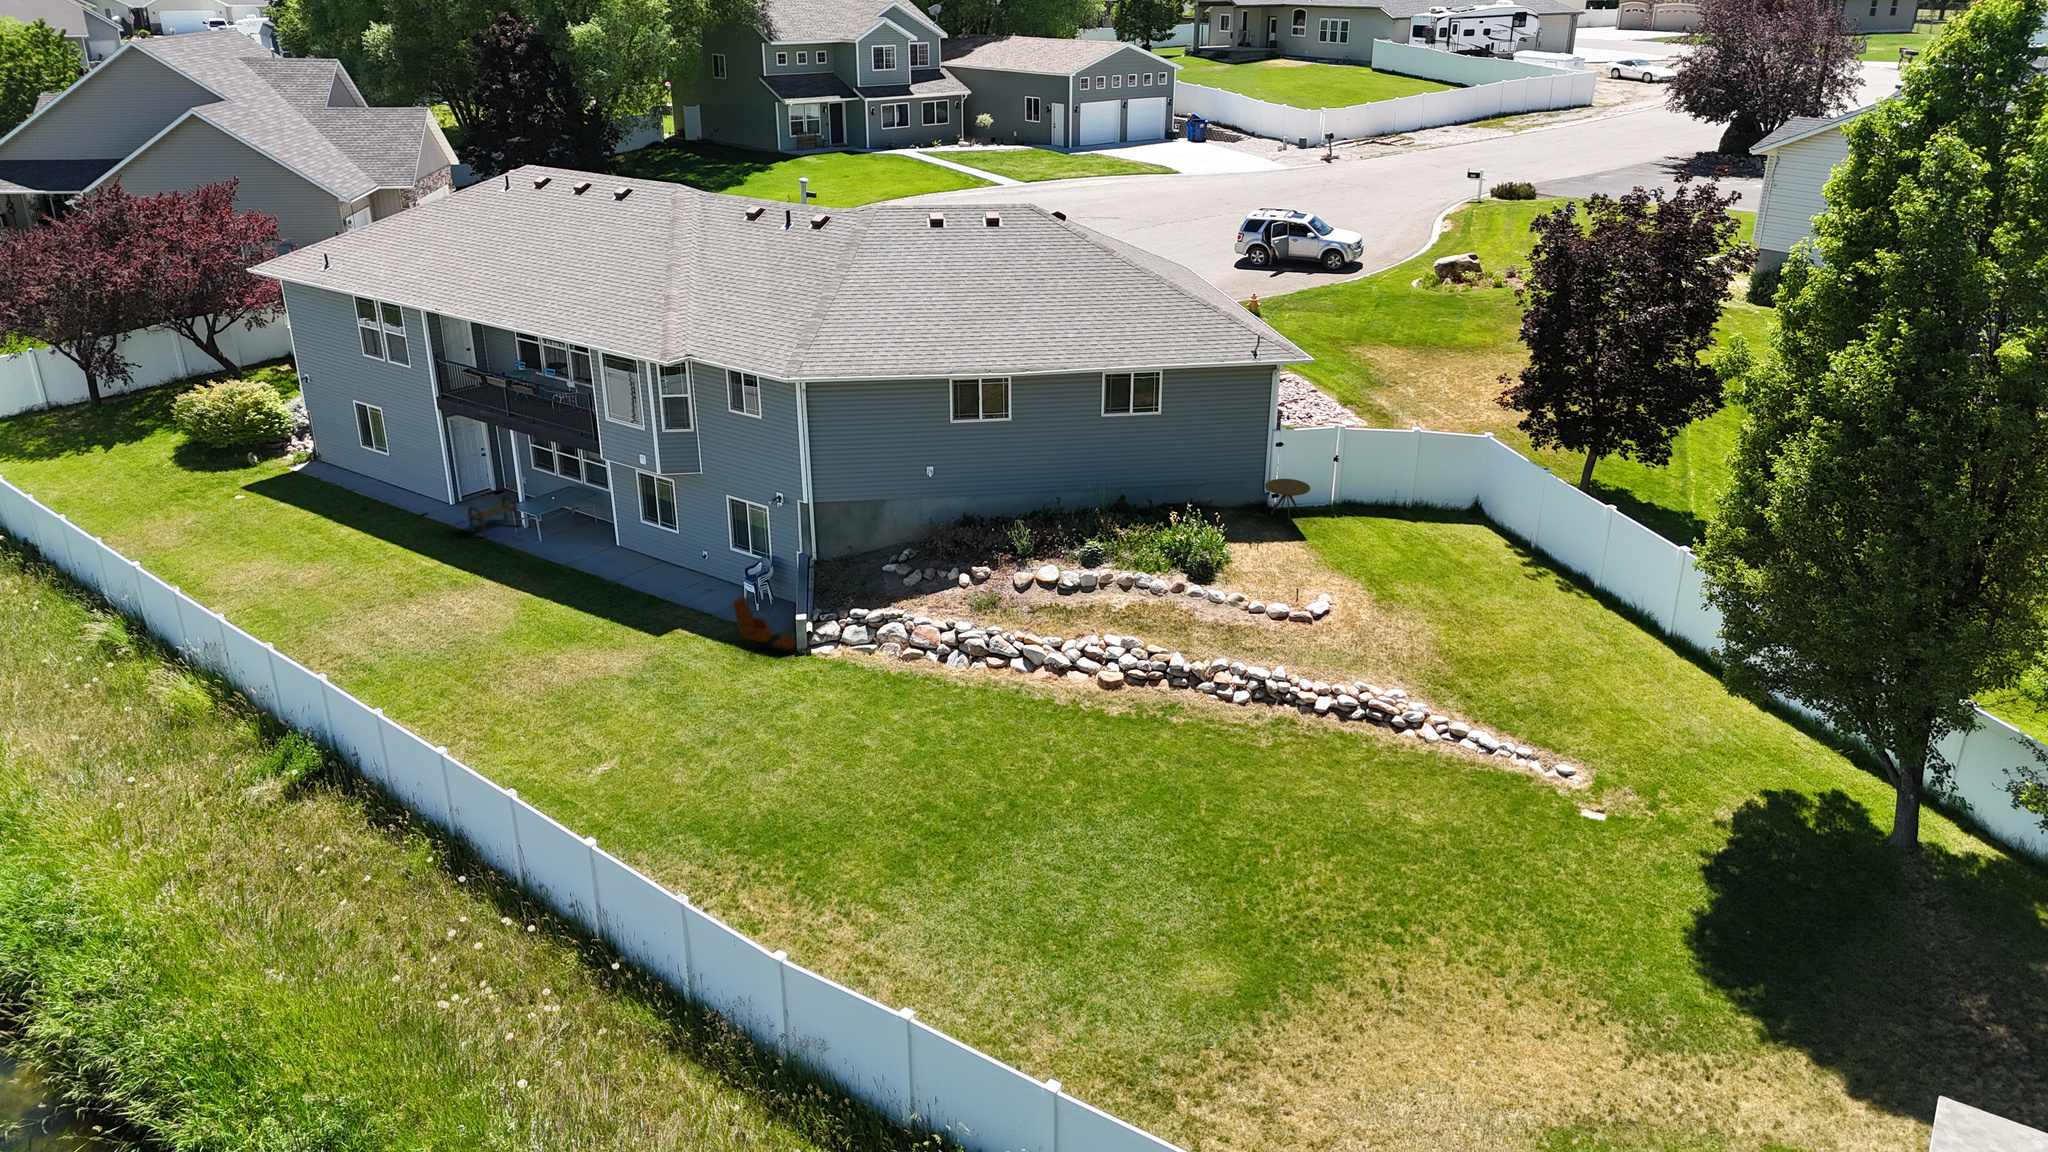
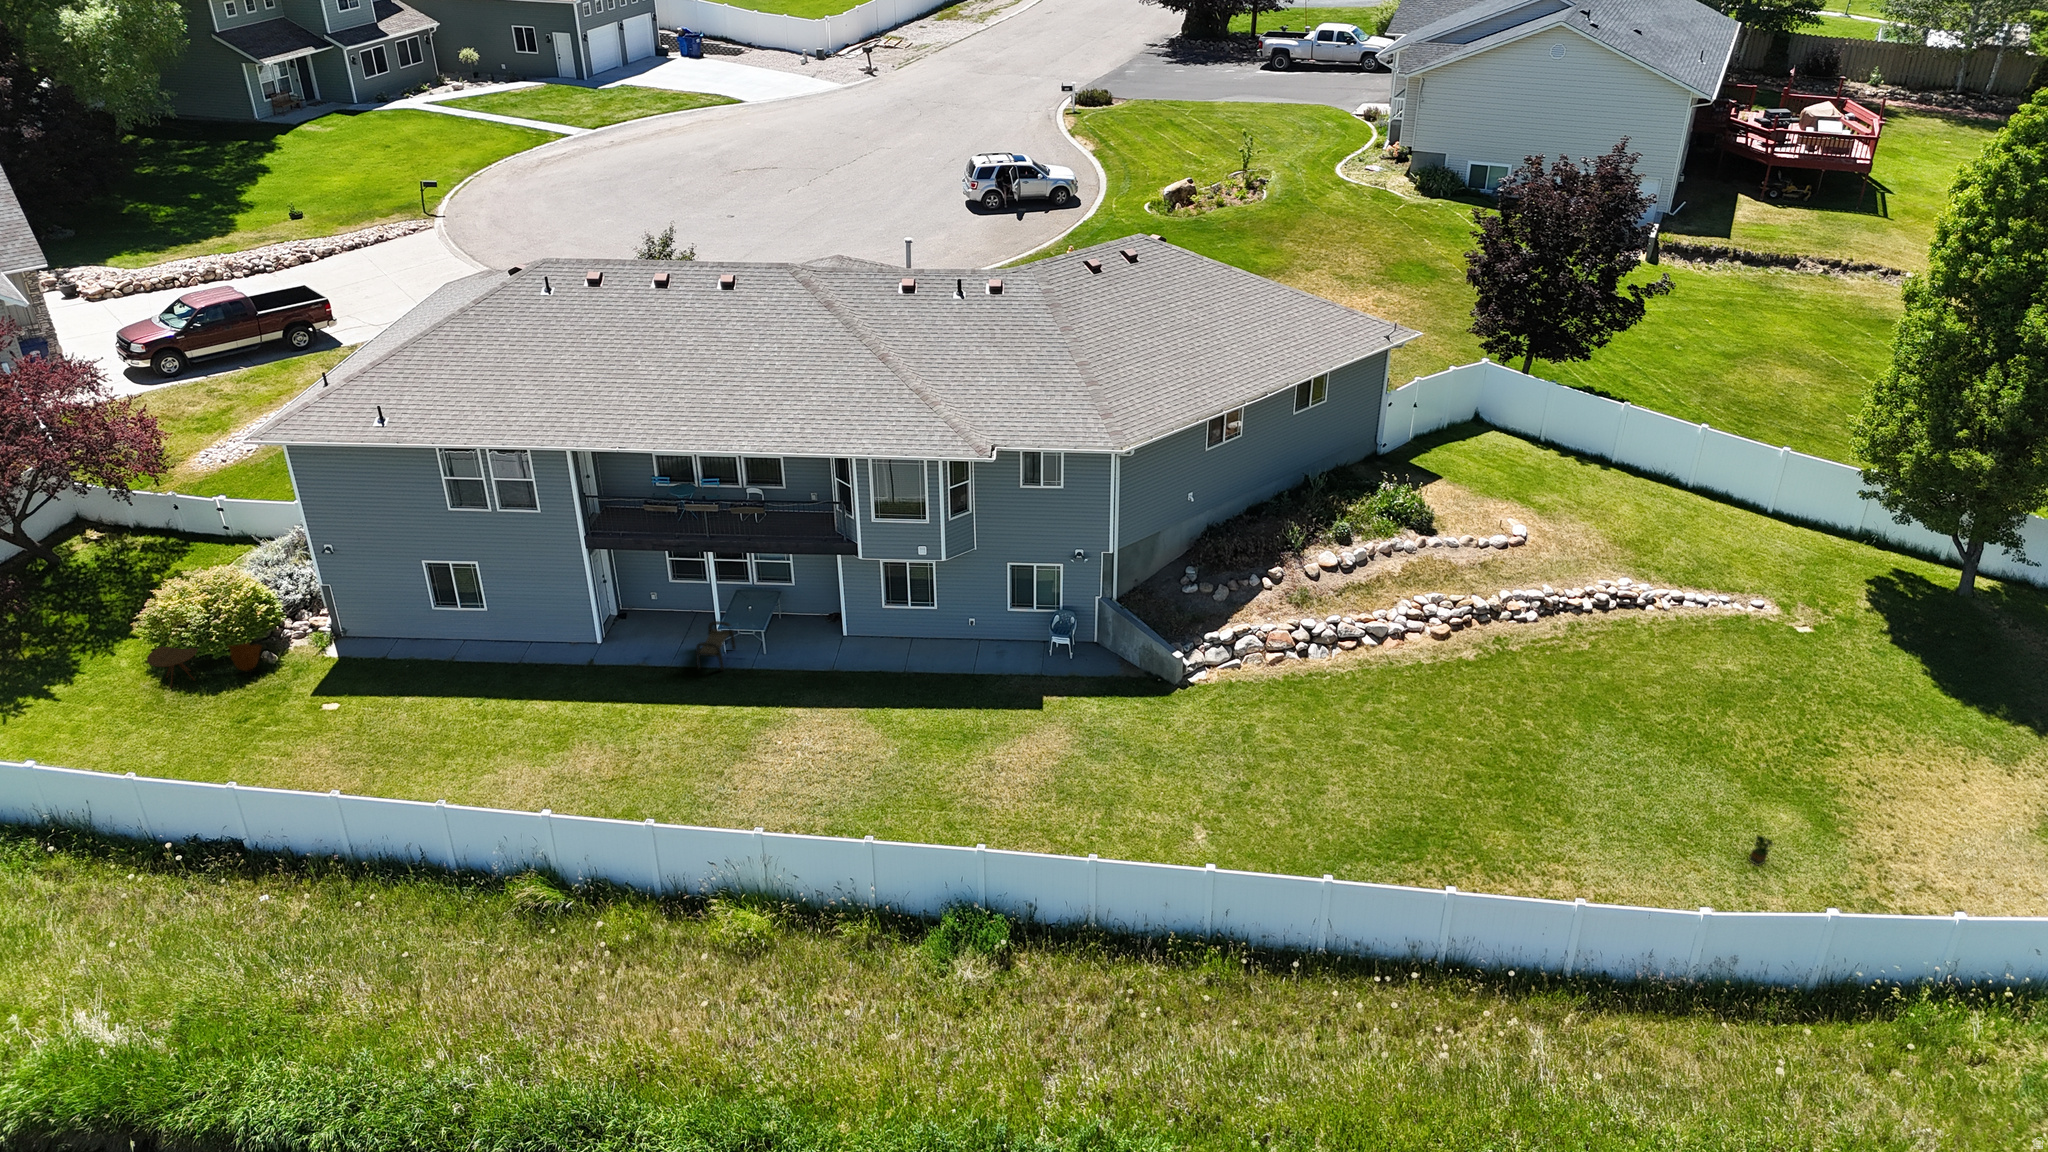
round table: present [1265,479,1310,520] -> present [147,646,198,688]
lounge chair: present [733,597,796,654] -> present [228,642,261,675]
potted tree: none [1087,979,1118,1023] -> present [1749,836,1774,866]

